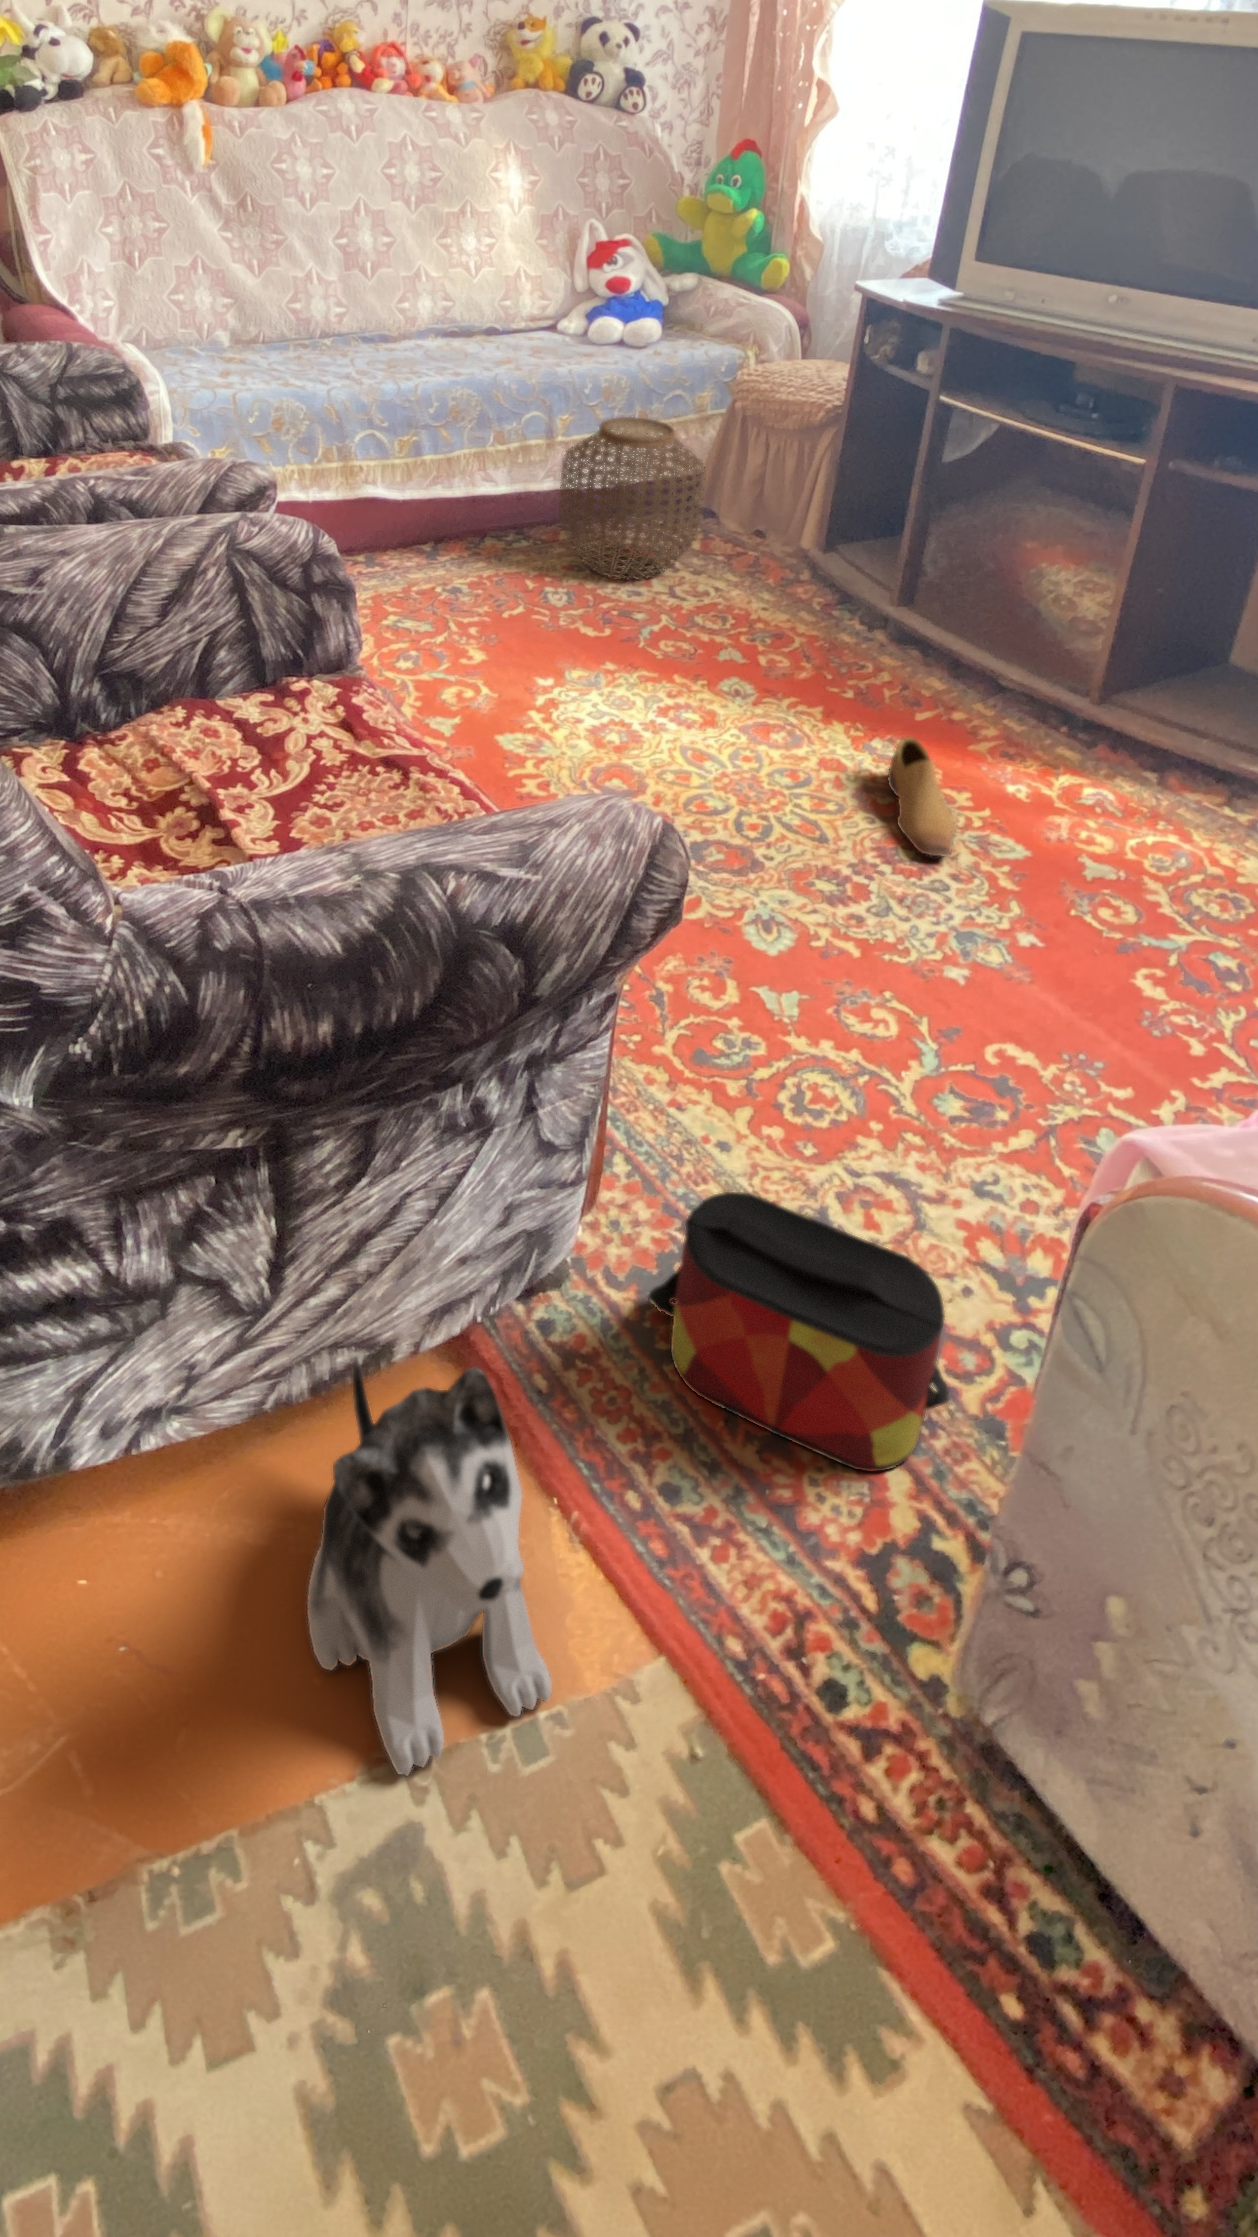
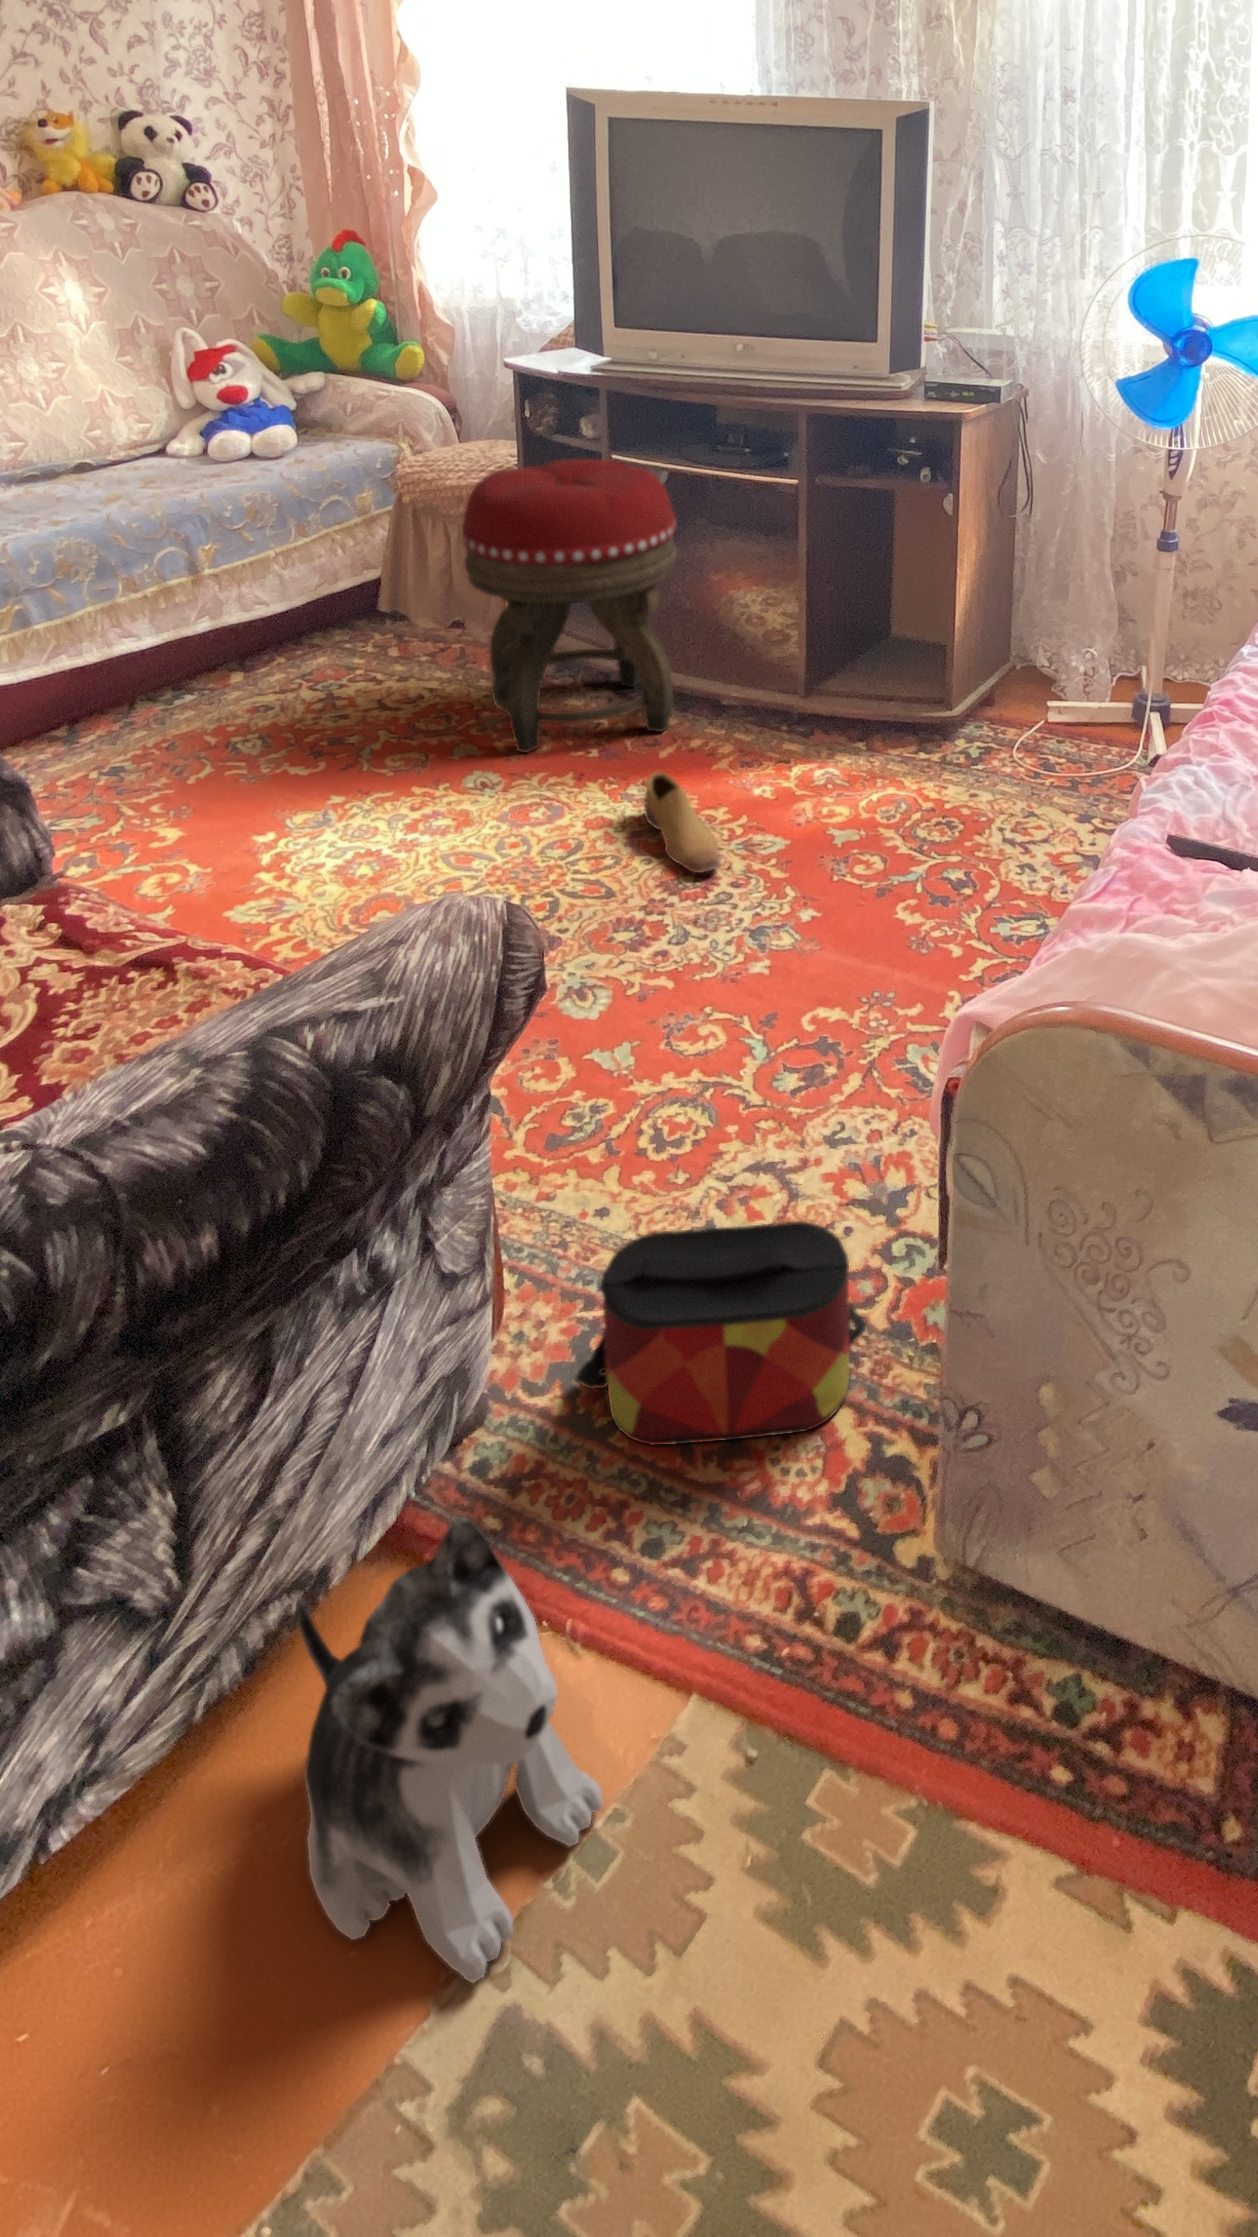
footstool: none [772,394,1001,698] -> present [462,459,677,753]
woven basket: present [559,417,705,579] -> none [223,530,391,703]

